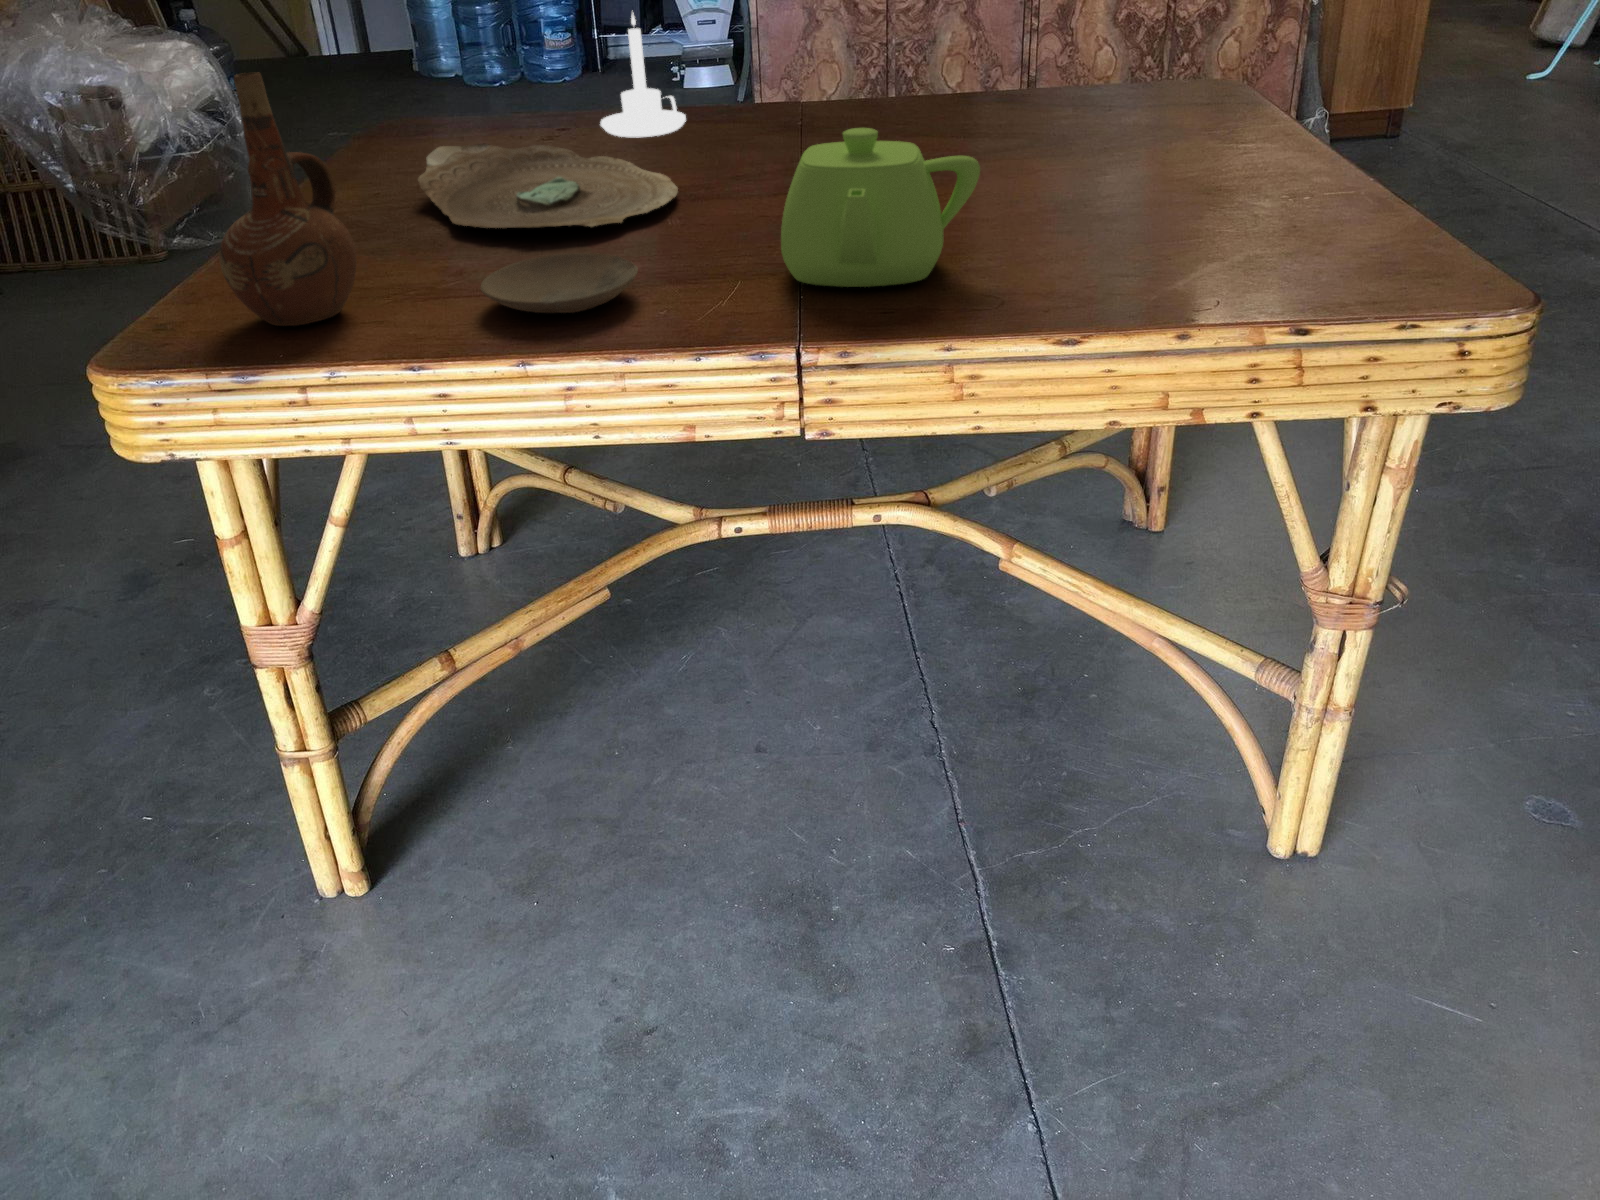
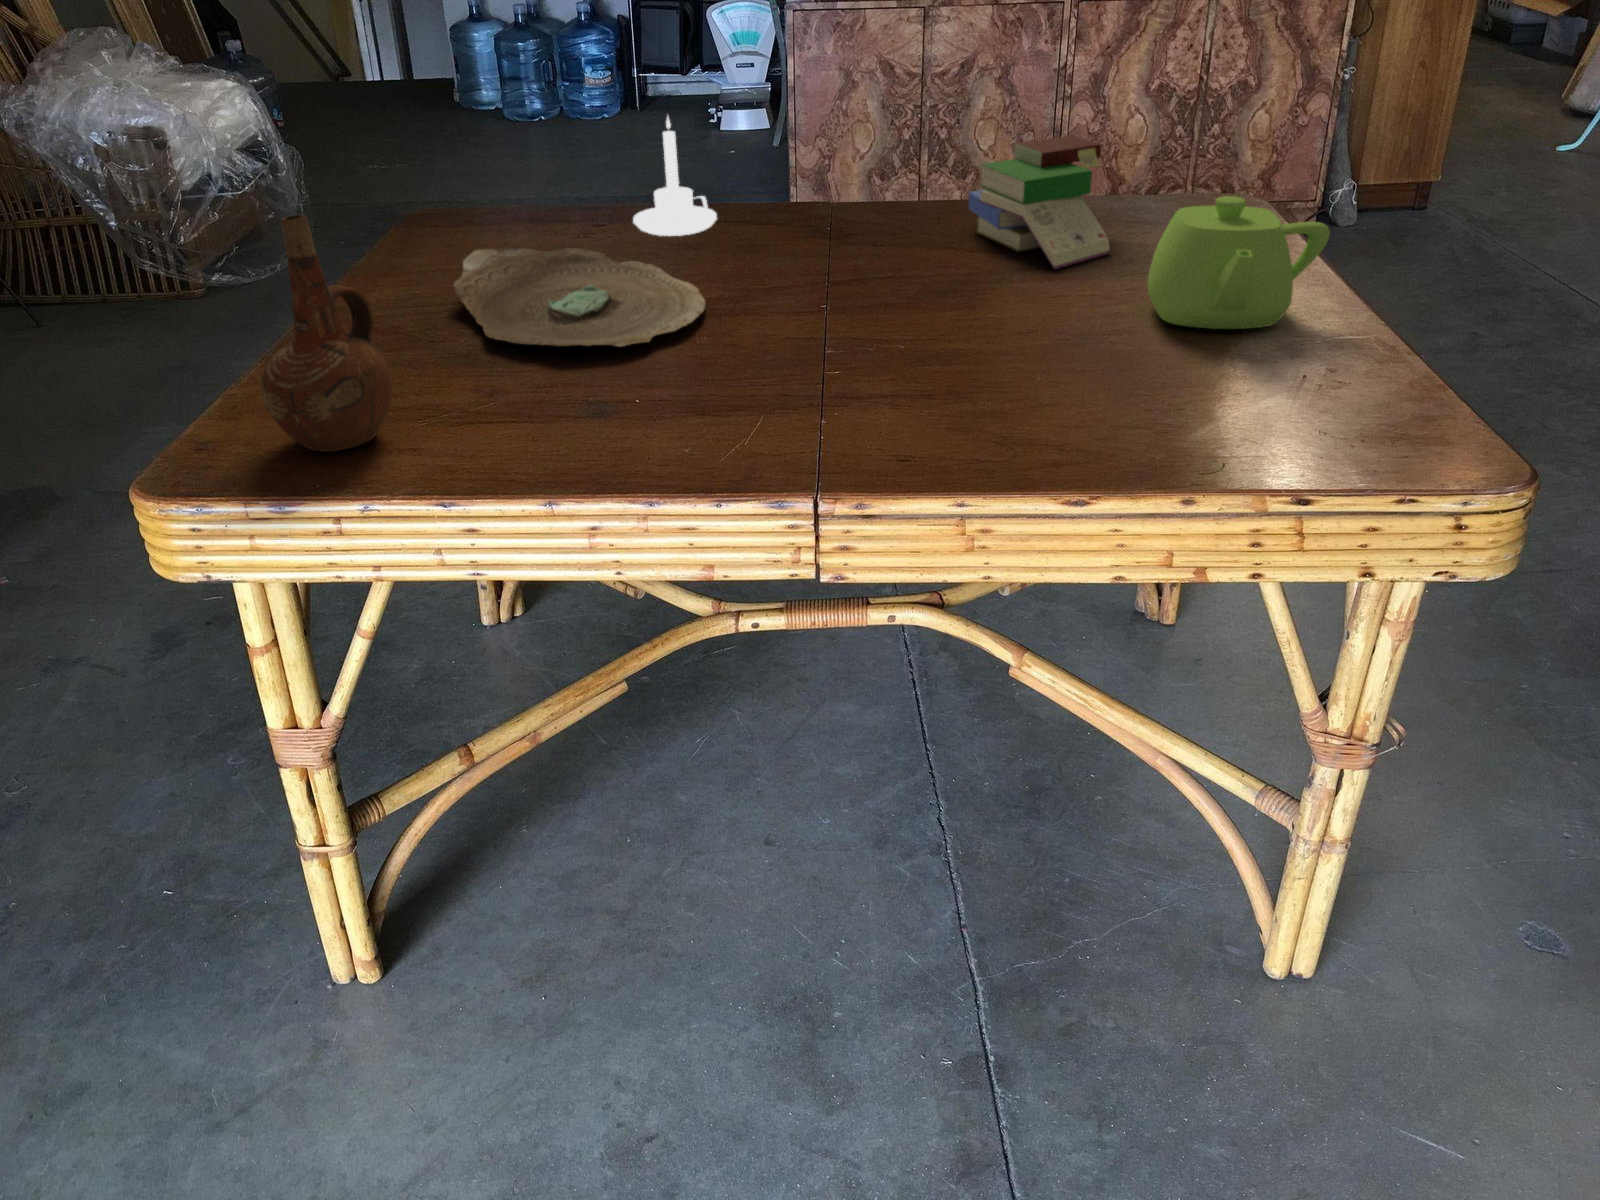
book: none [943,22,1090,152] -> present [969,135,1110,269]
teapot: present [781,128,980,287] -> present [1148,196,1330,329]
plate: present [481,253,638,313] -> none [510,382,663,448]

